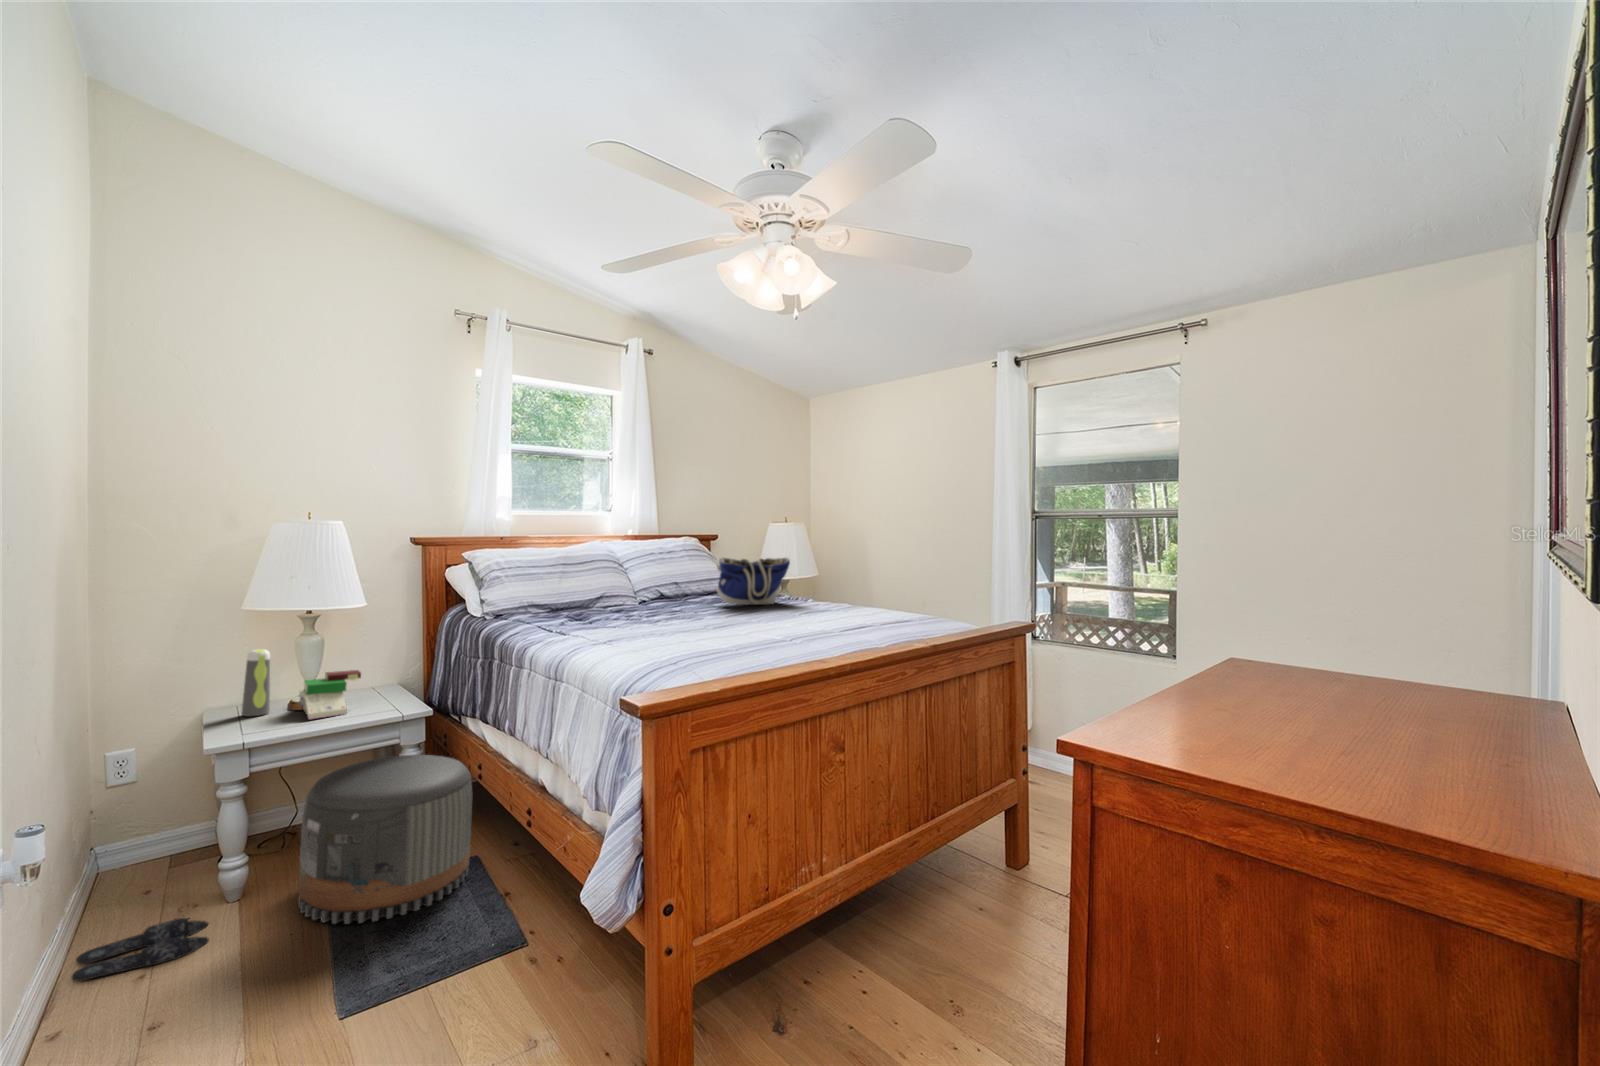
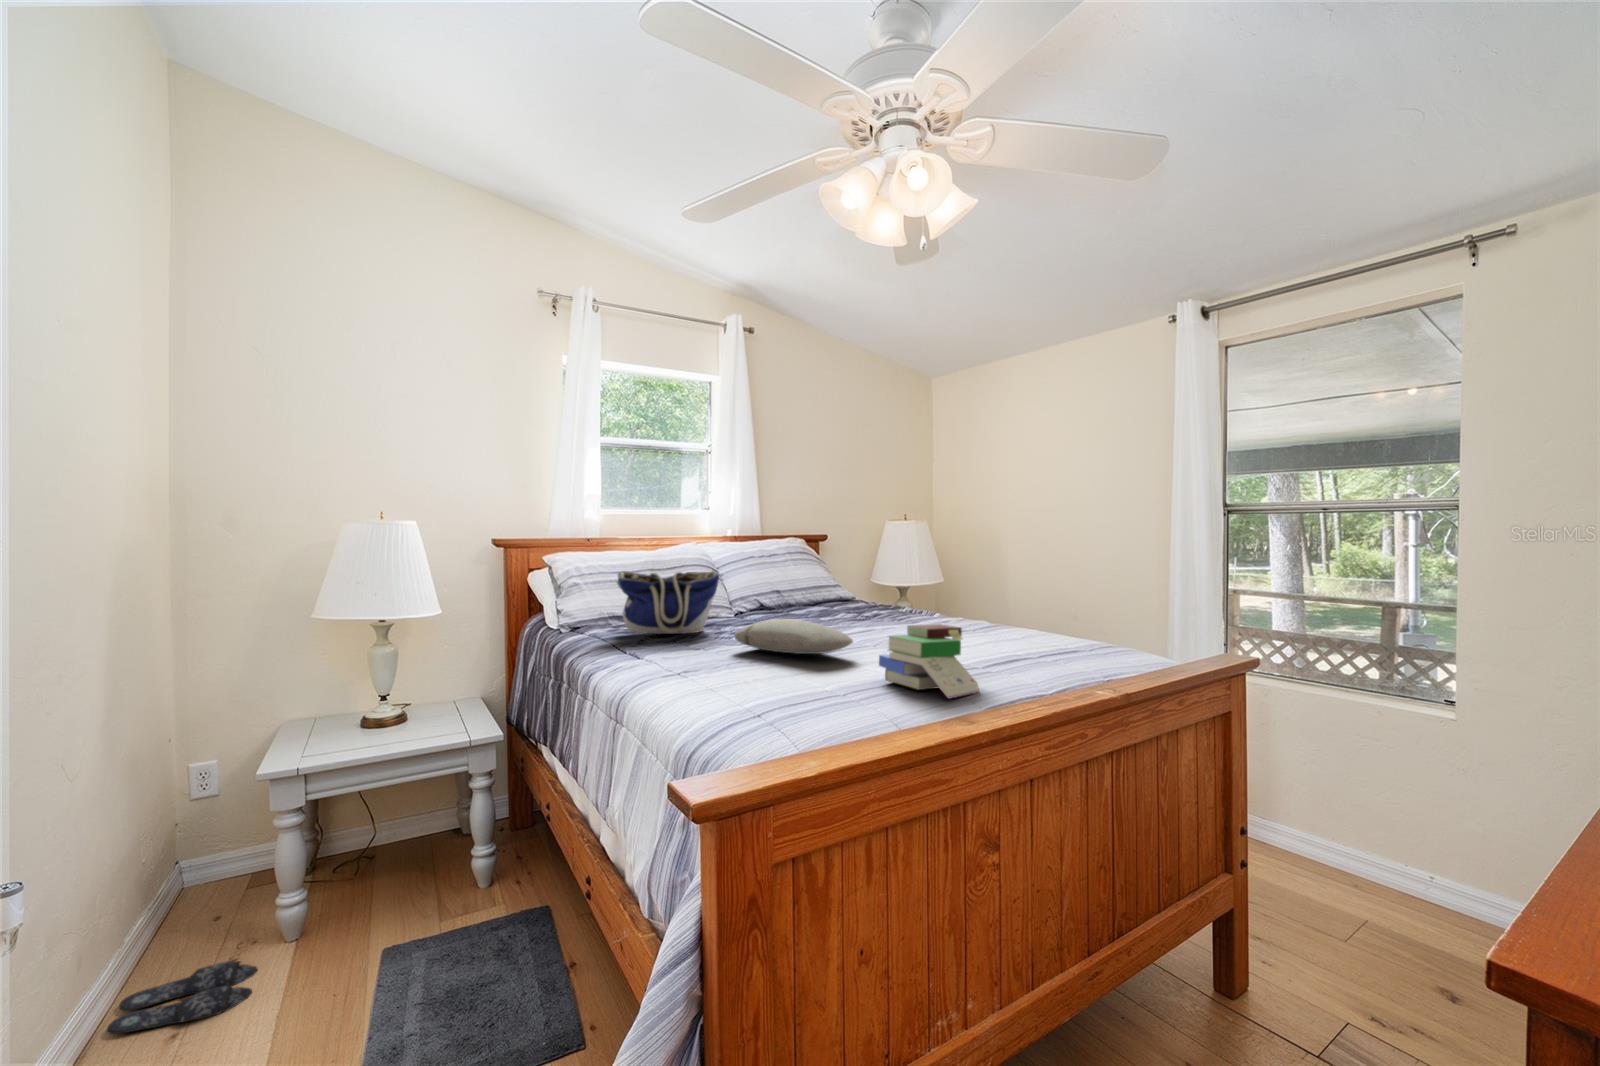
tote bag: present [716,558,790,605] -> present [616,571,719,634]
pillow: none [646,602,744,628] -> present [735,619,853,654]
water bottle: present [242,649,270,716] -> none [311,661,340,734]
book: present [299,670,361,720] -> present [879,624,979,699]
pouf: present [298,755,472,924] -> none [349,786,540,989]

